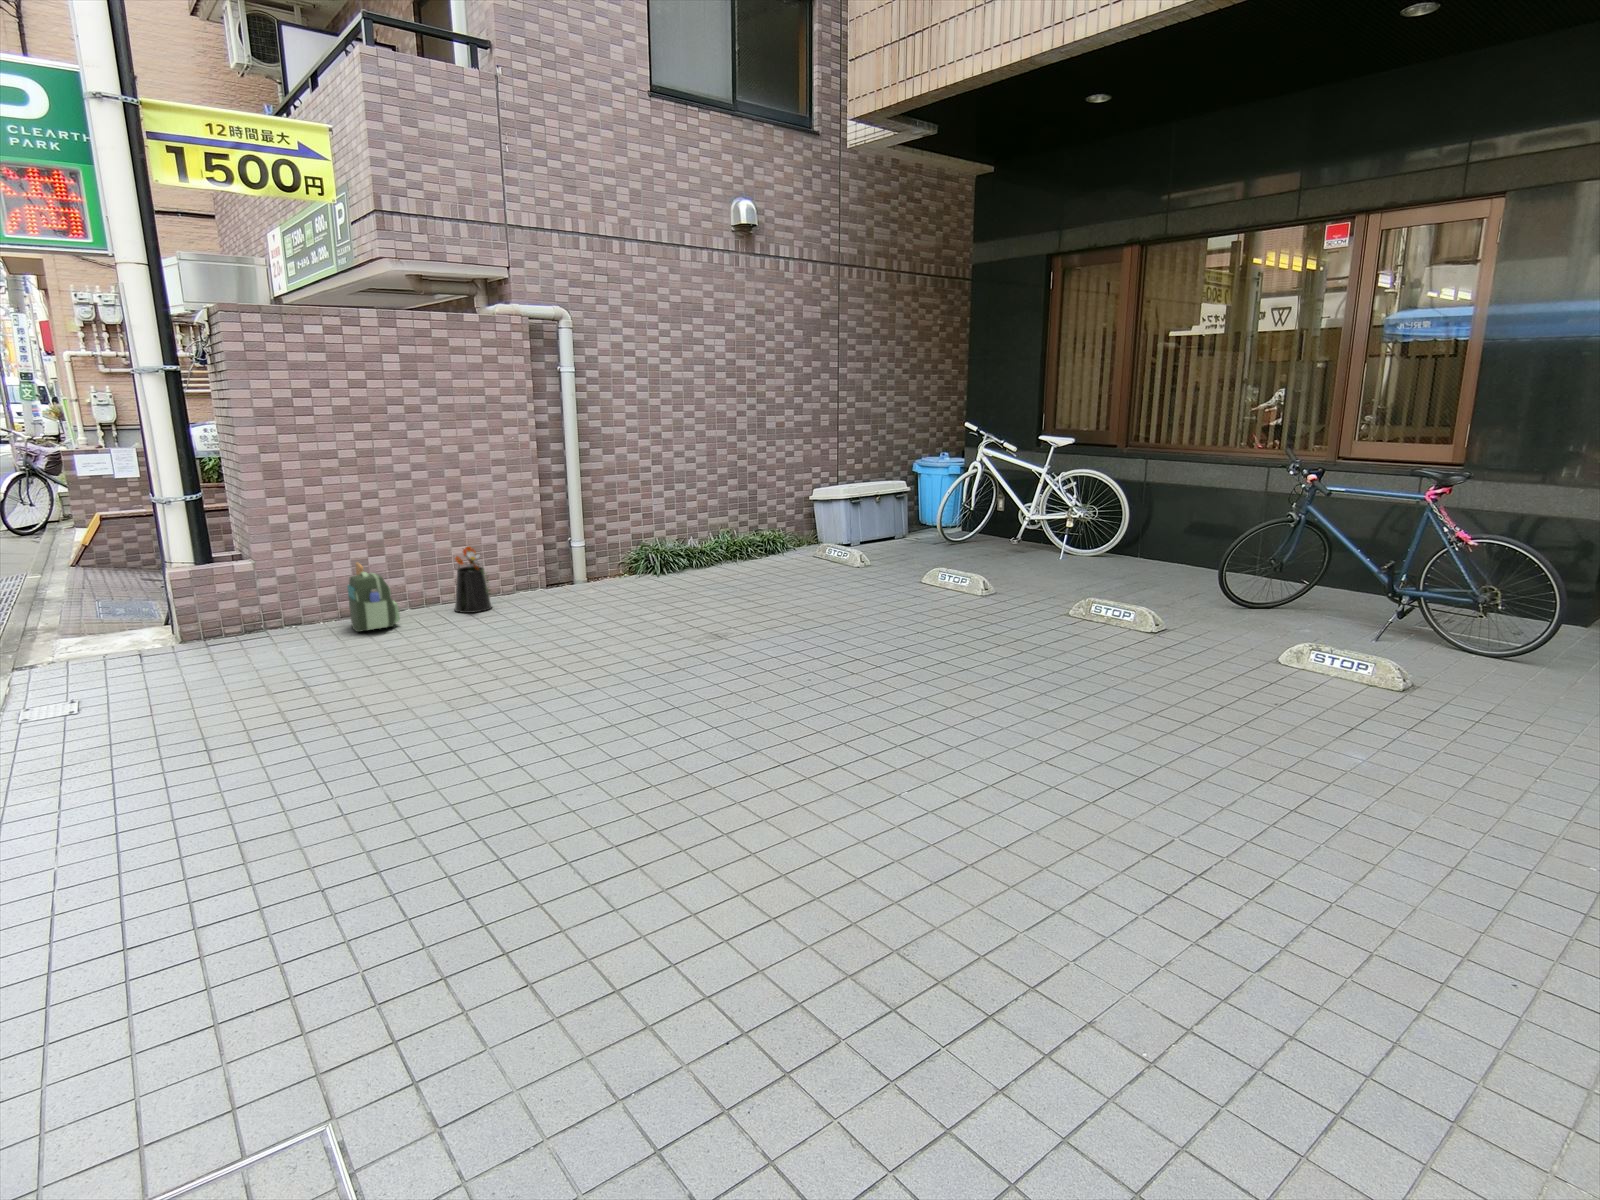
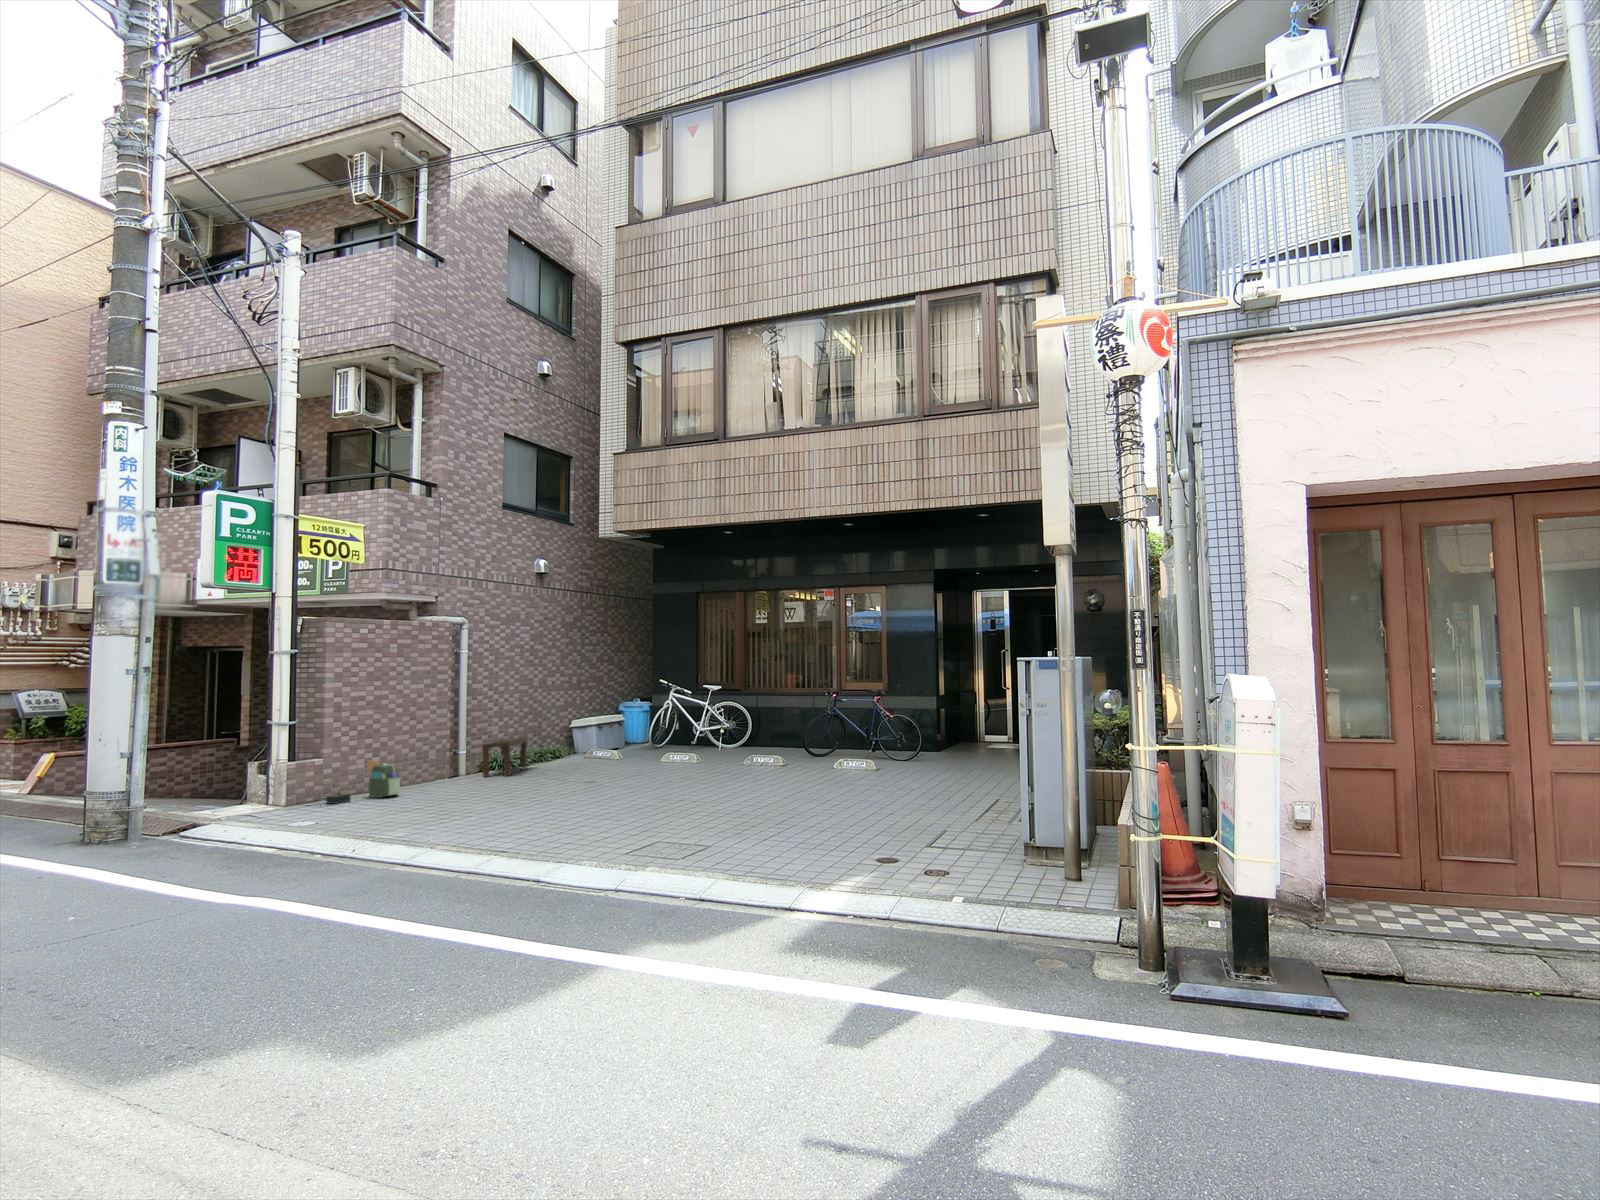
bench: none [595,520,693,593] -> present [482,737,528,777]
watering can: present [454,547,492,613] -> none [414,750,437,789]
decorative plant: none [251,594,314,640] -> present [321,781,351,804]

